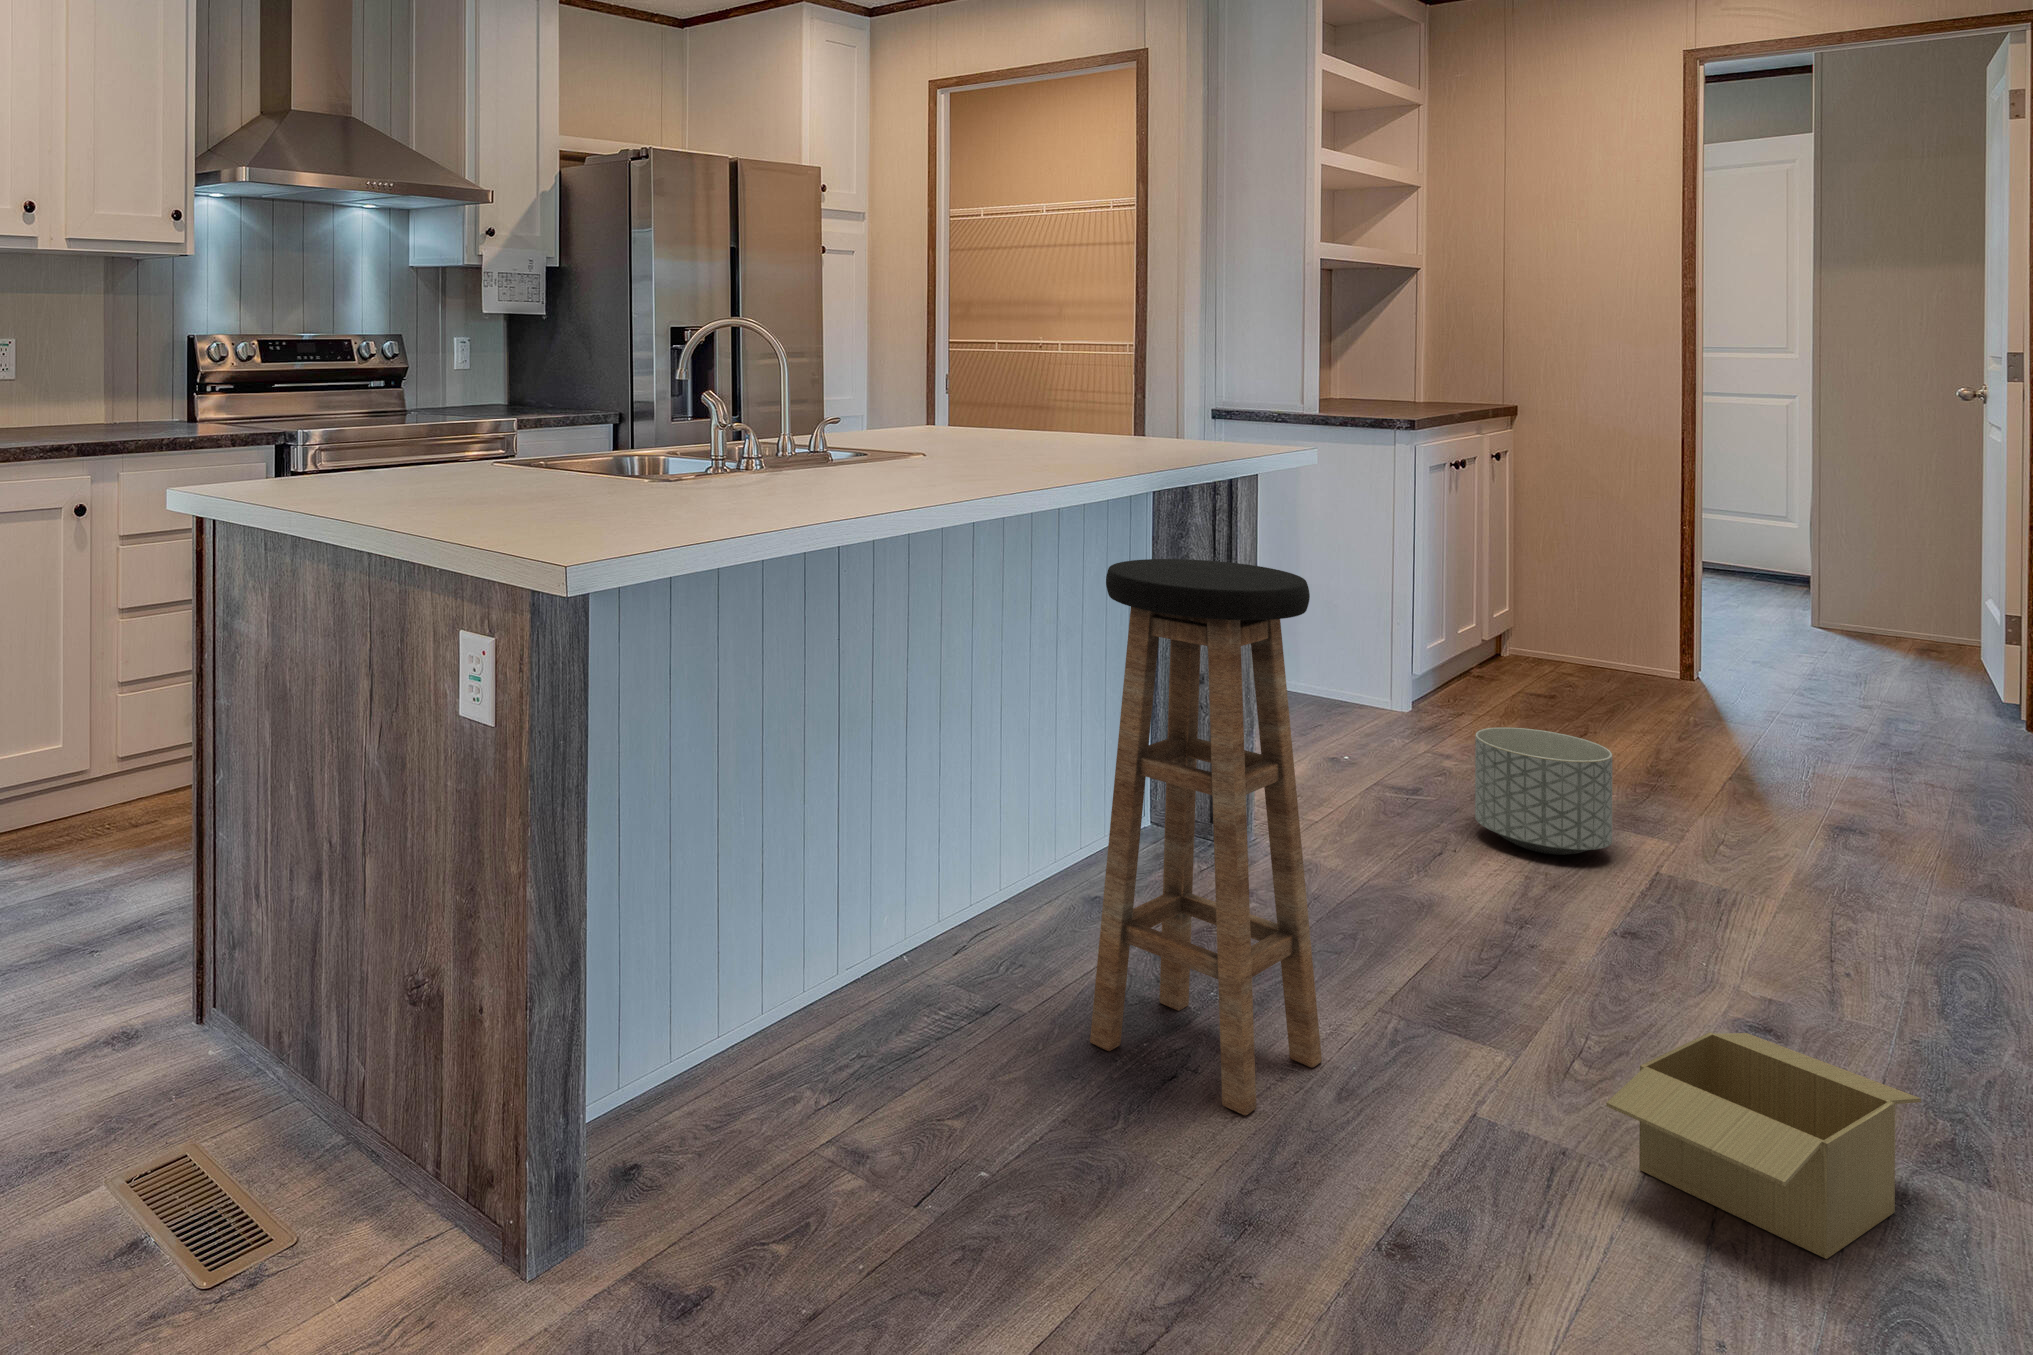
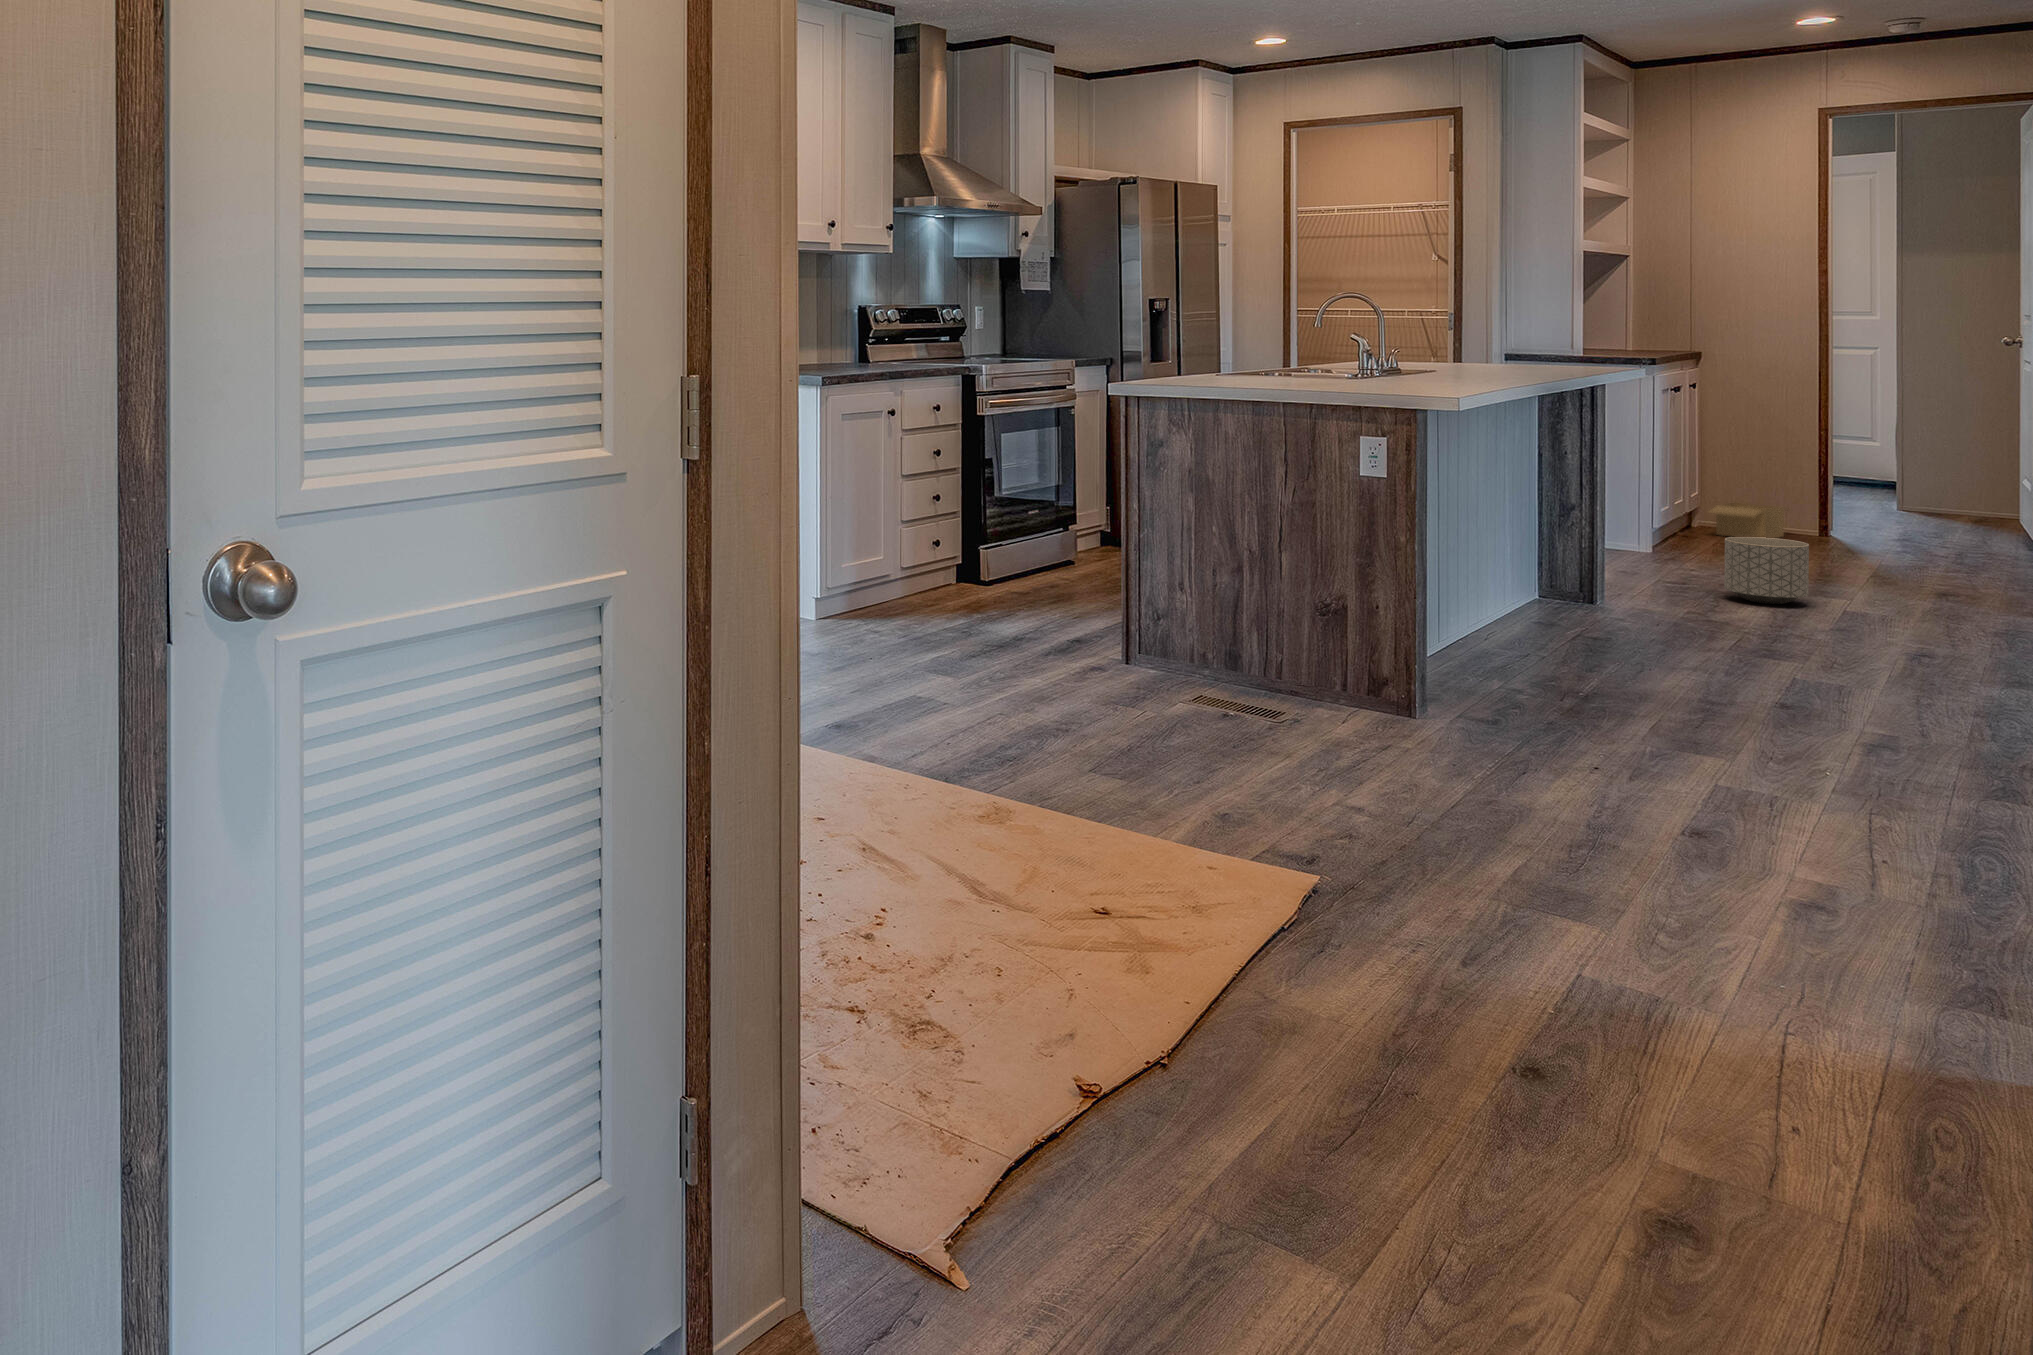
bar stool: present [1090,559,1322,1115] -> none [1578,419,1697,674]
cardboard box: present [1606,1032,1921,1259] -> present [1709,503,1789,538]

